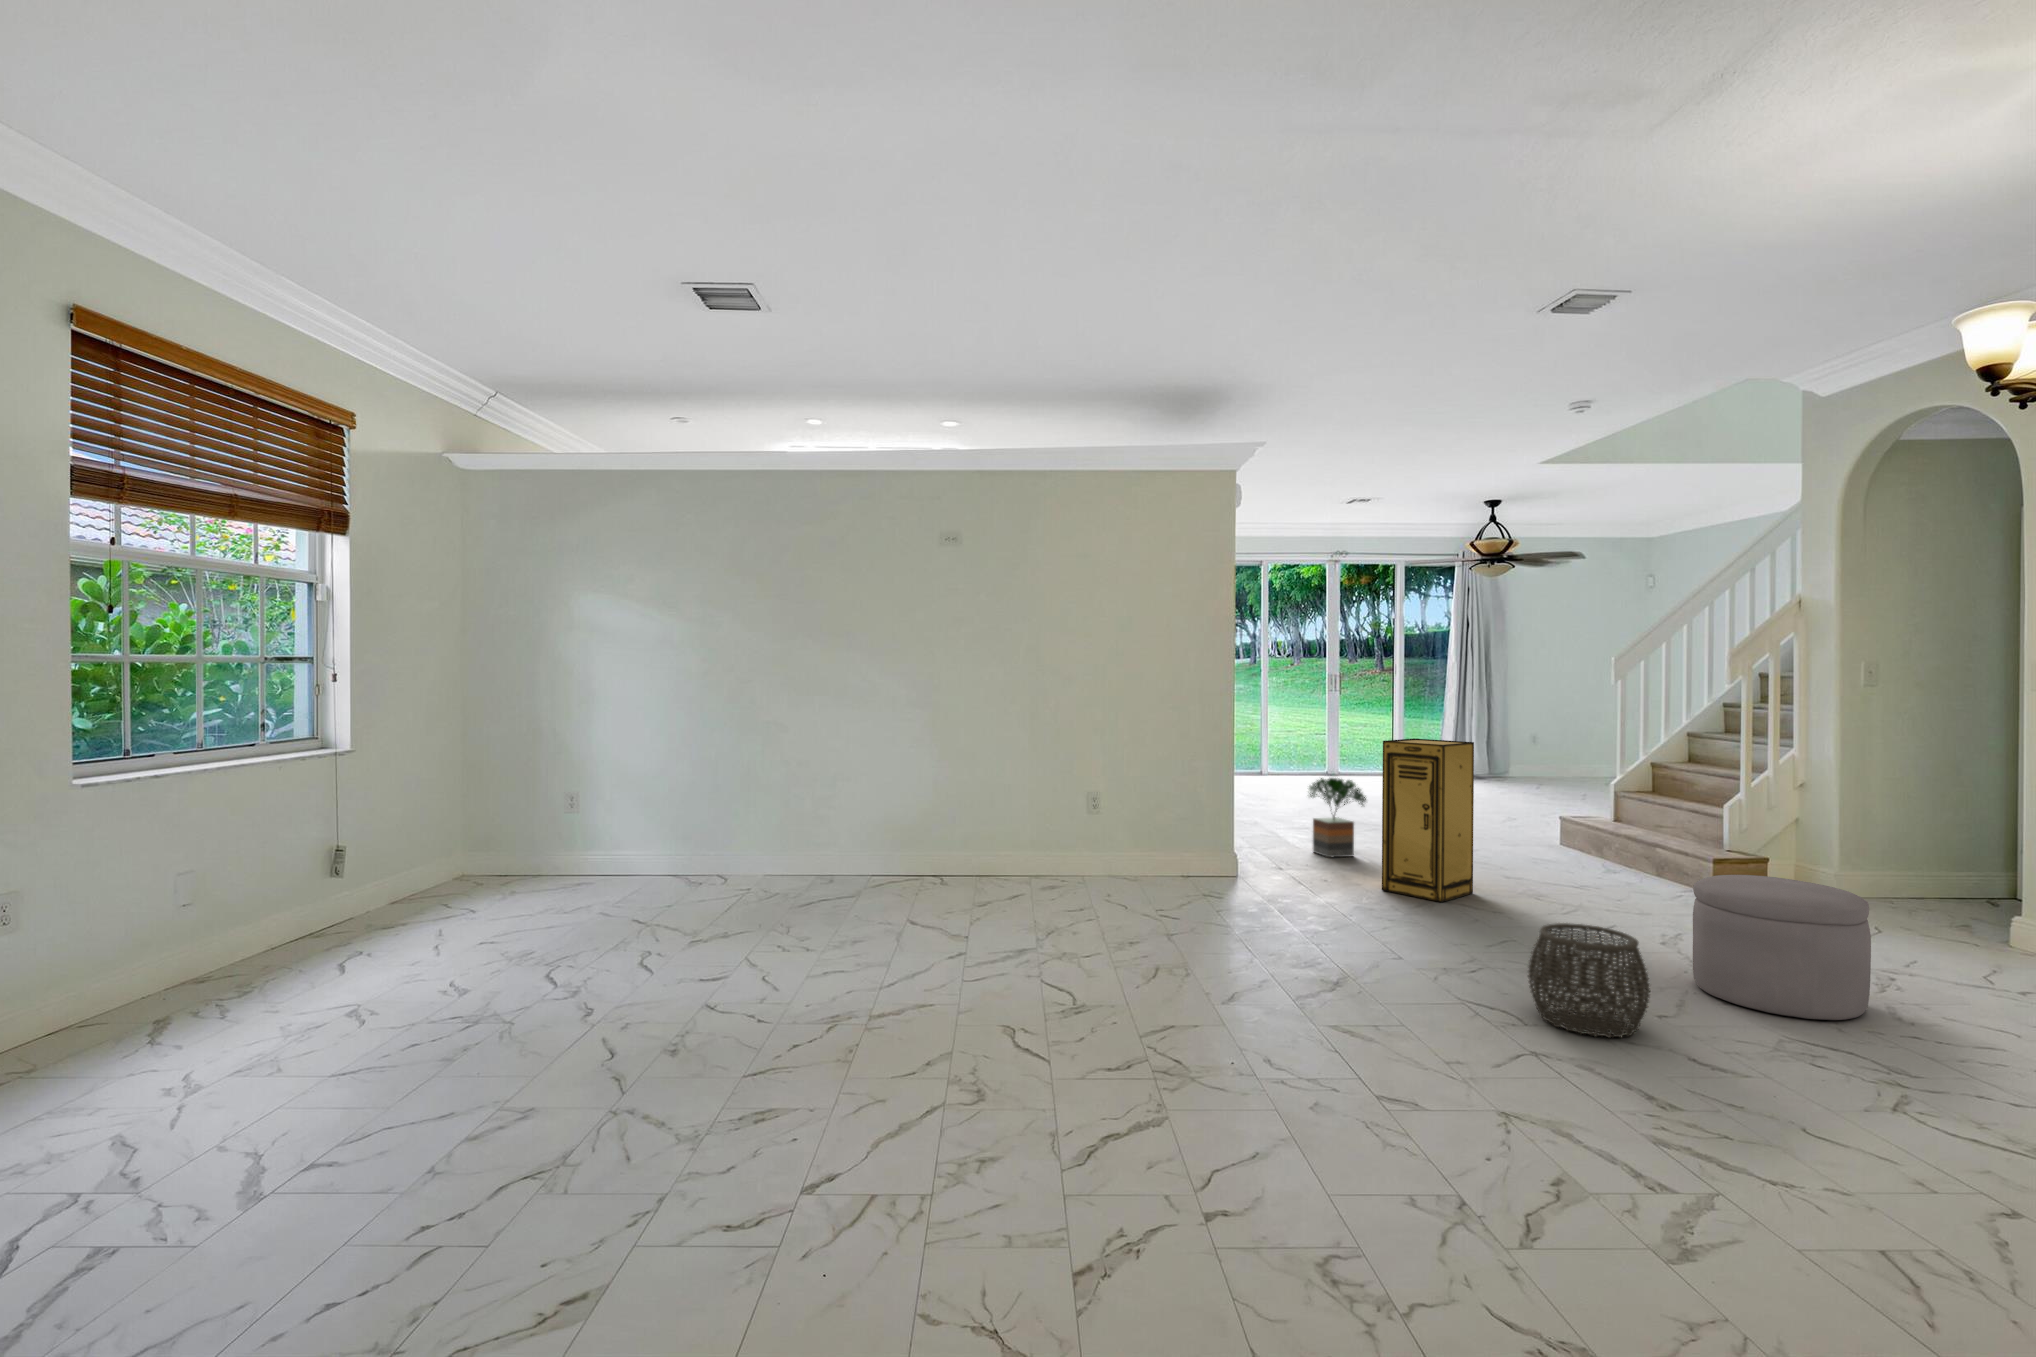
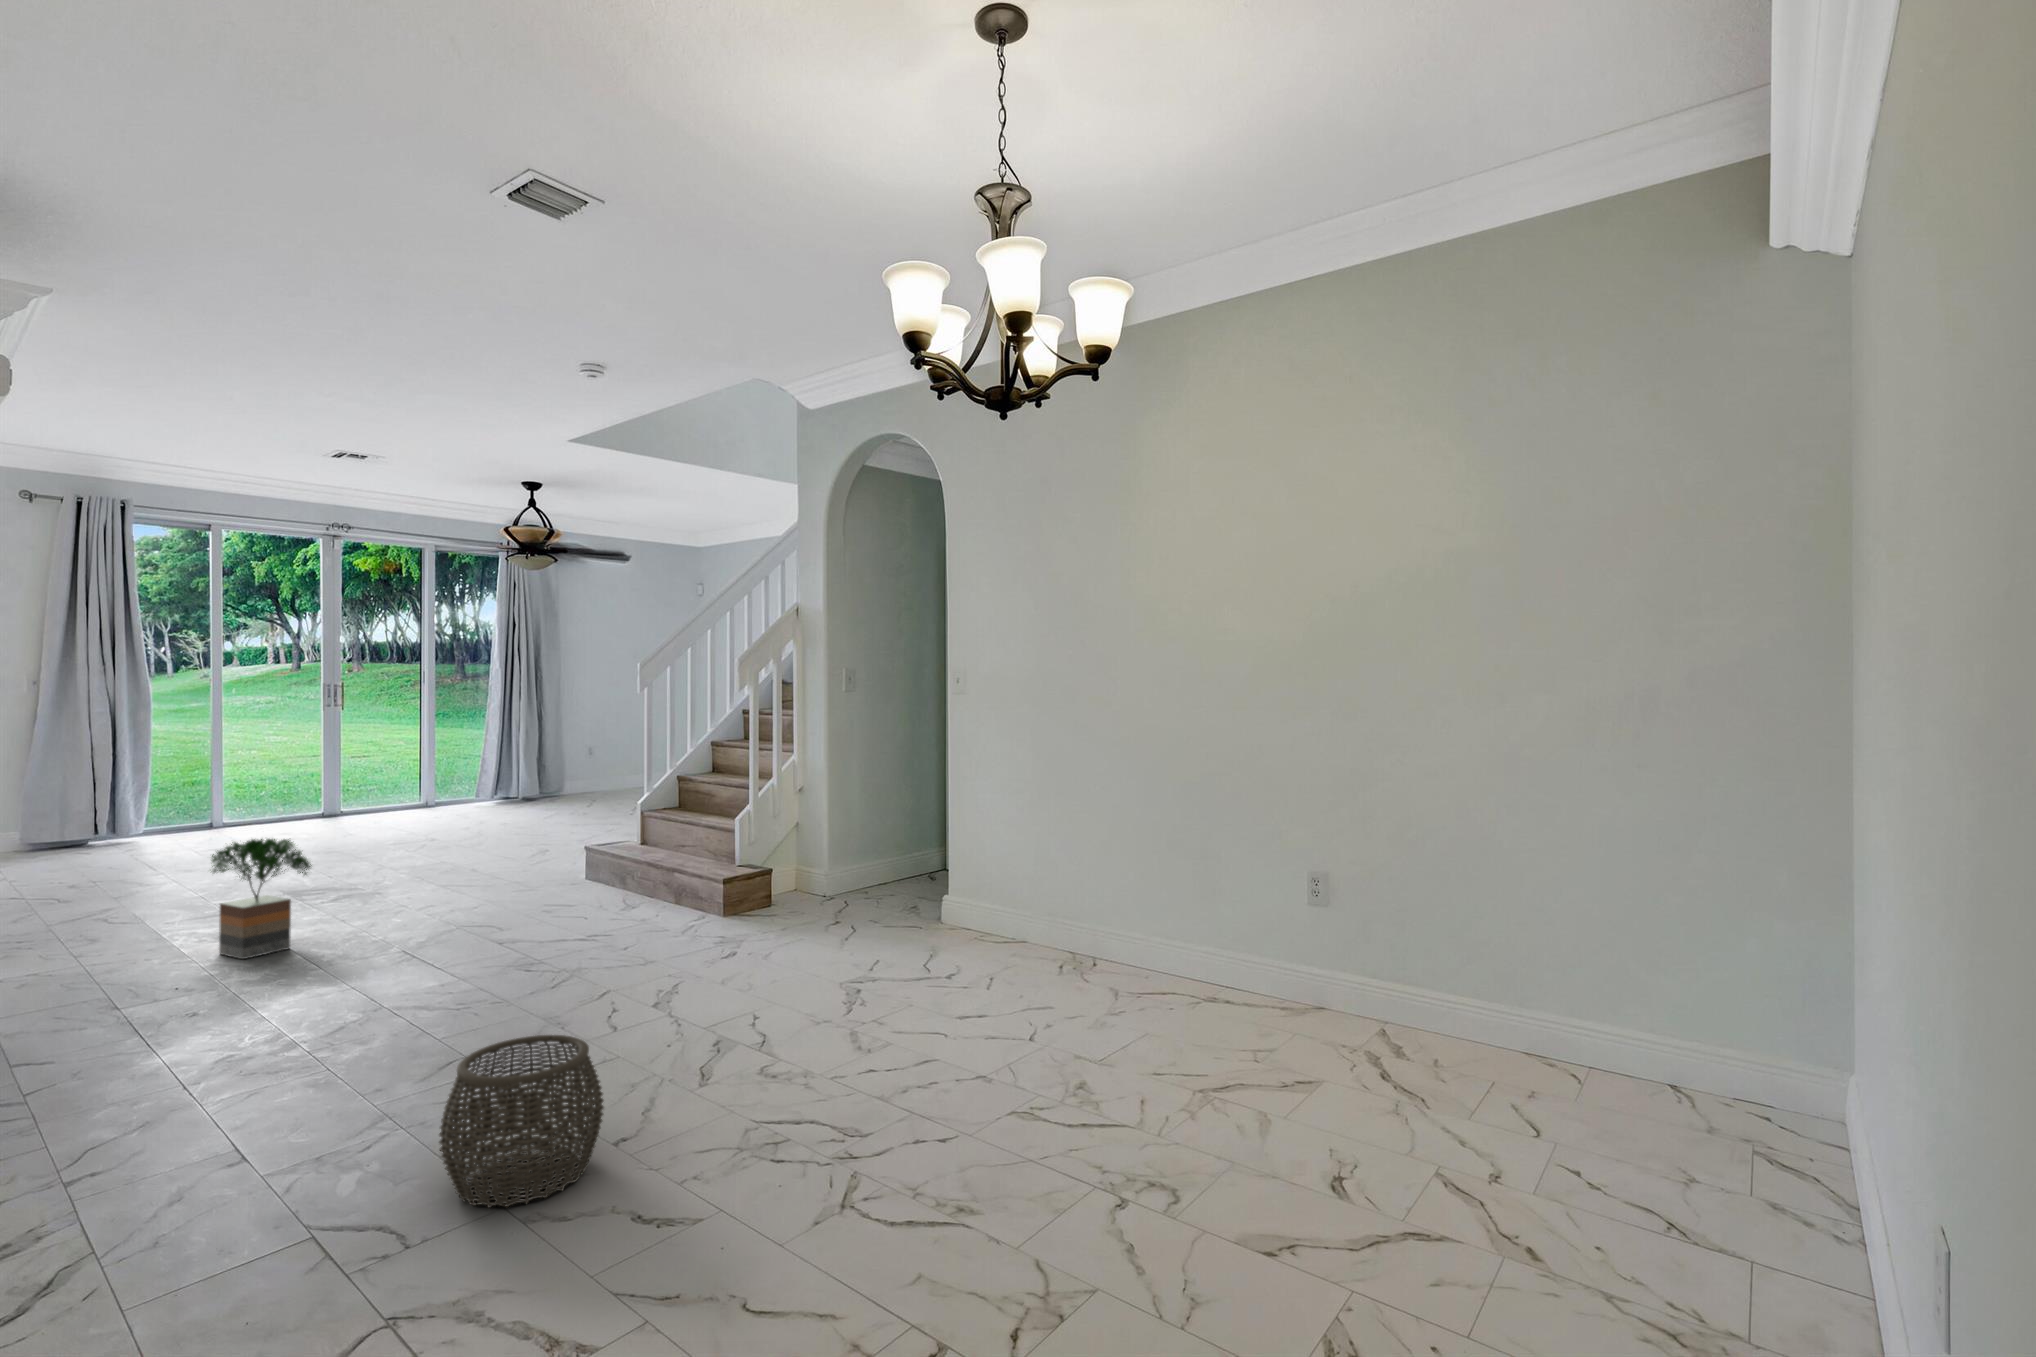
storage cabinet: present [1382,738,1474,902] -> none [306,777,450,1005]
ottoman: present [1693,875,1871,1020] -> none [674,911,832,1076]

